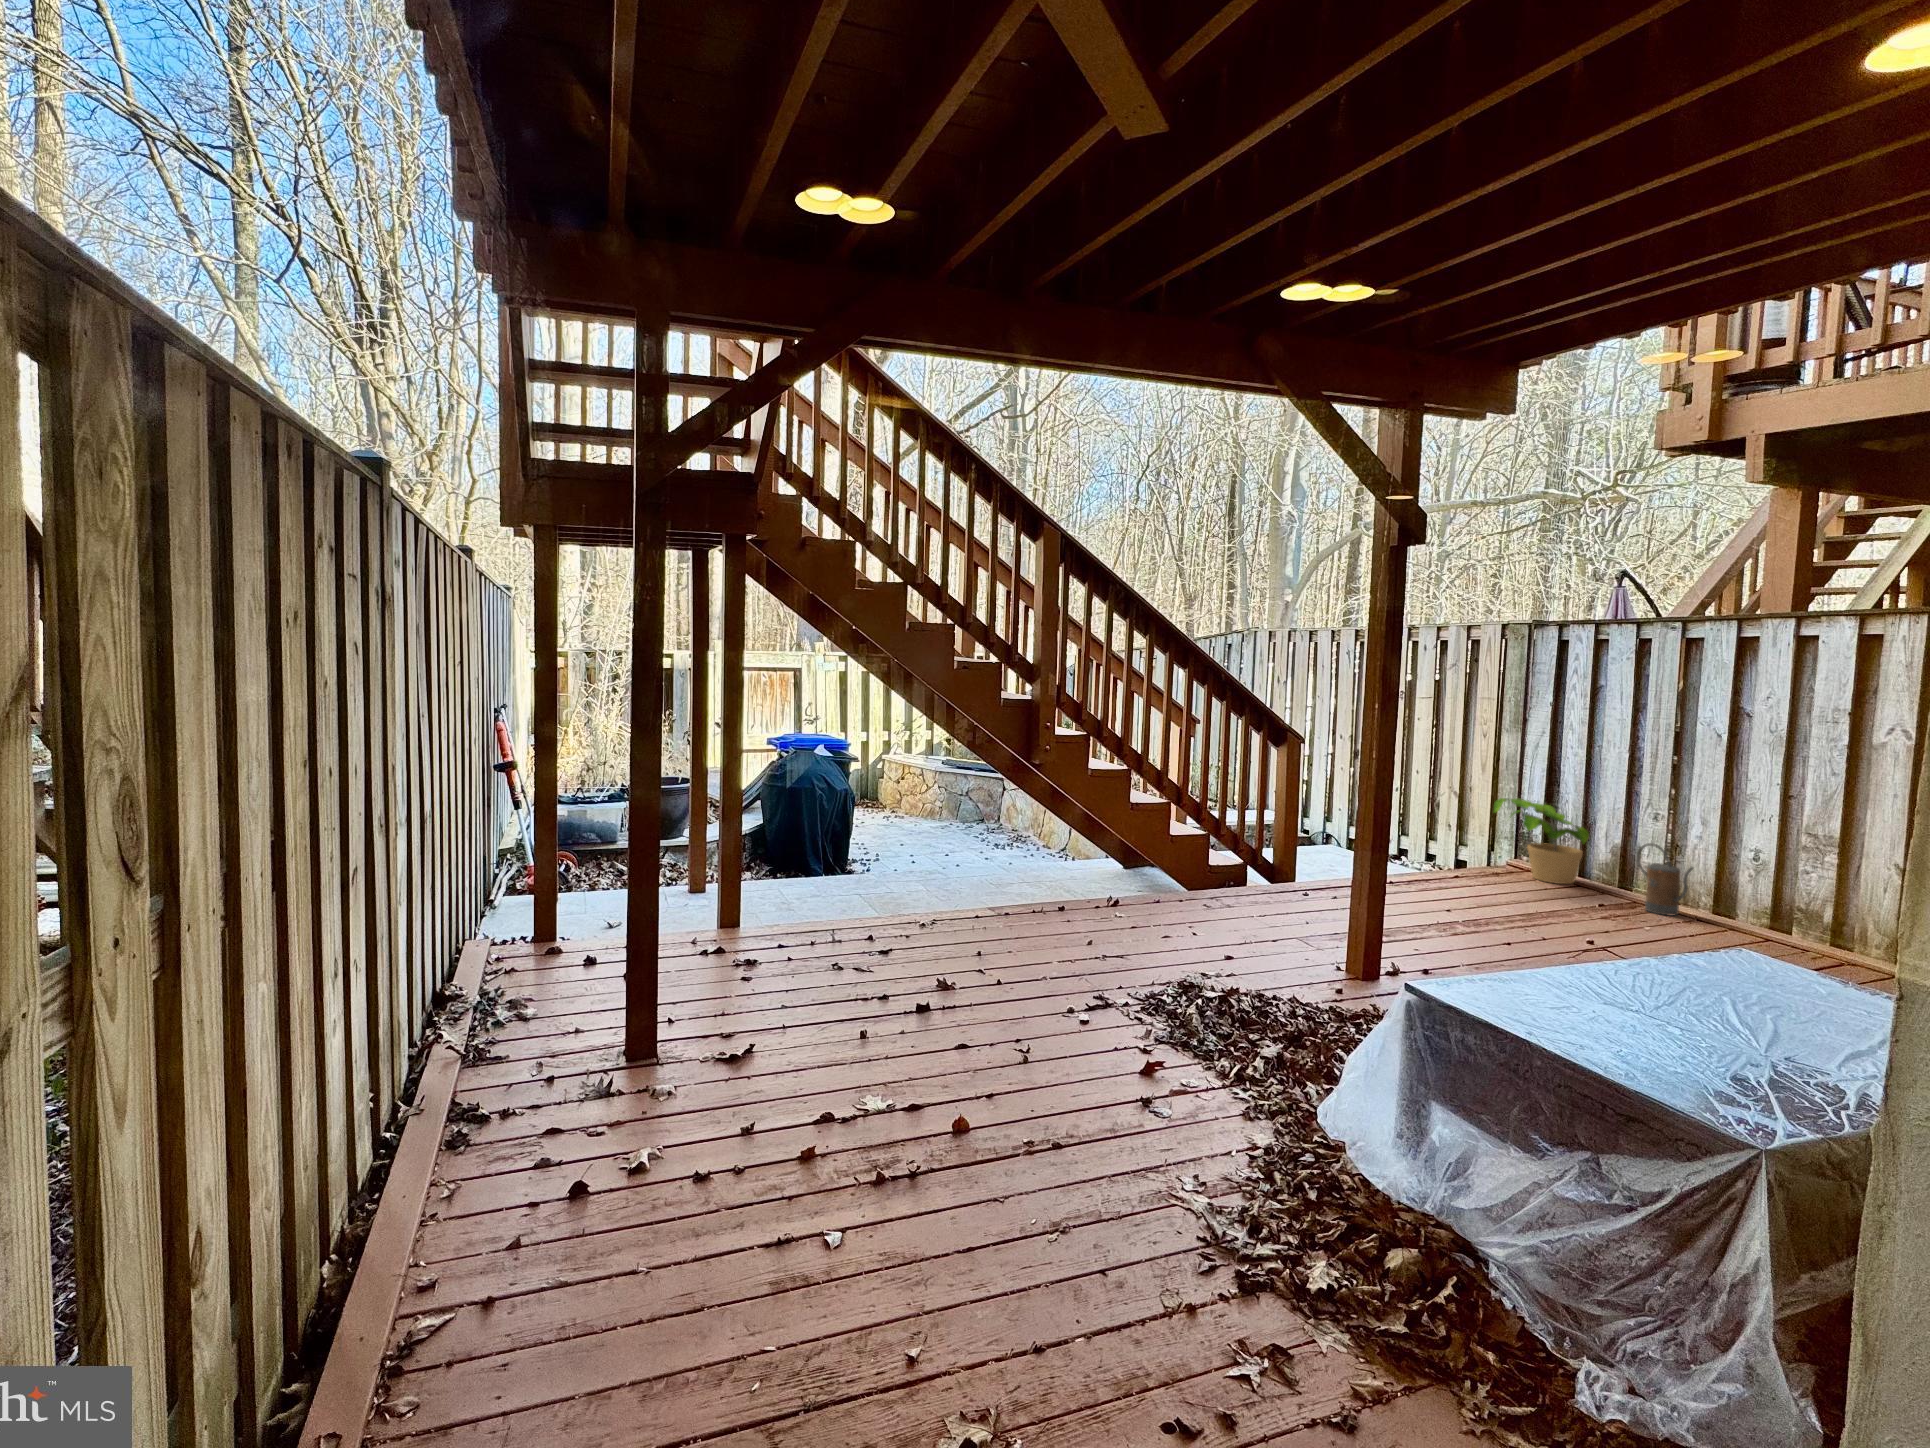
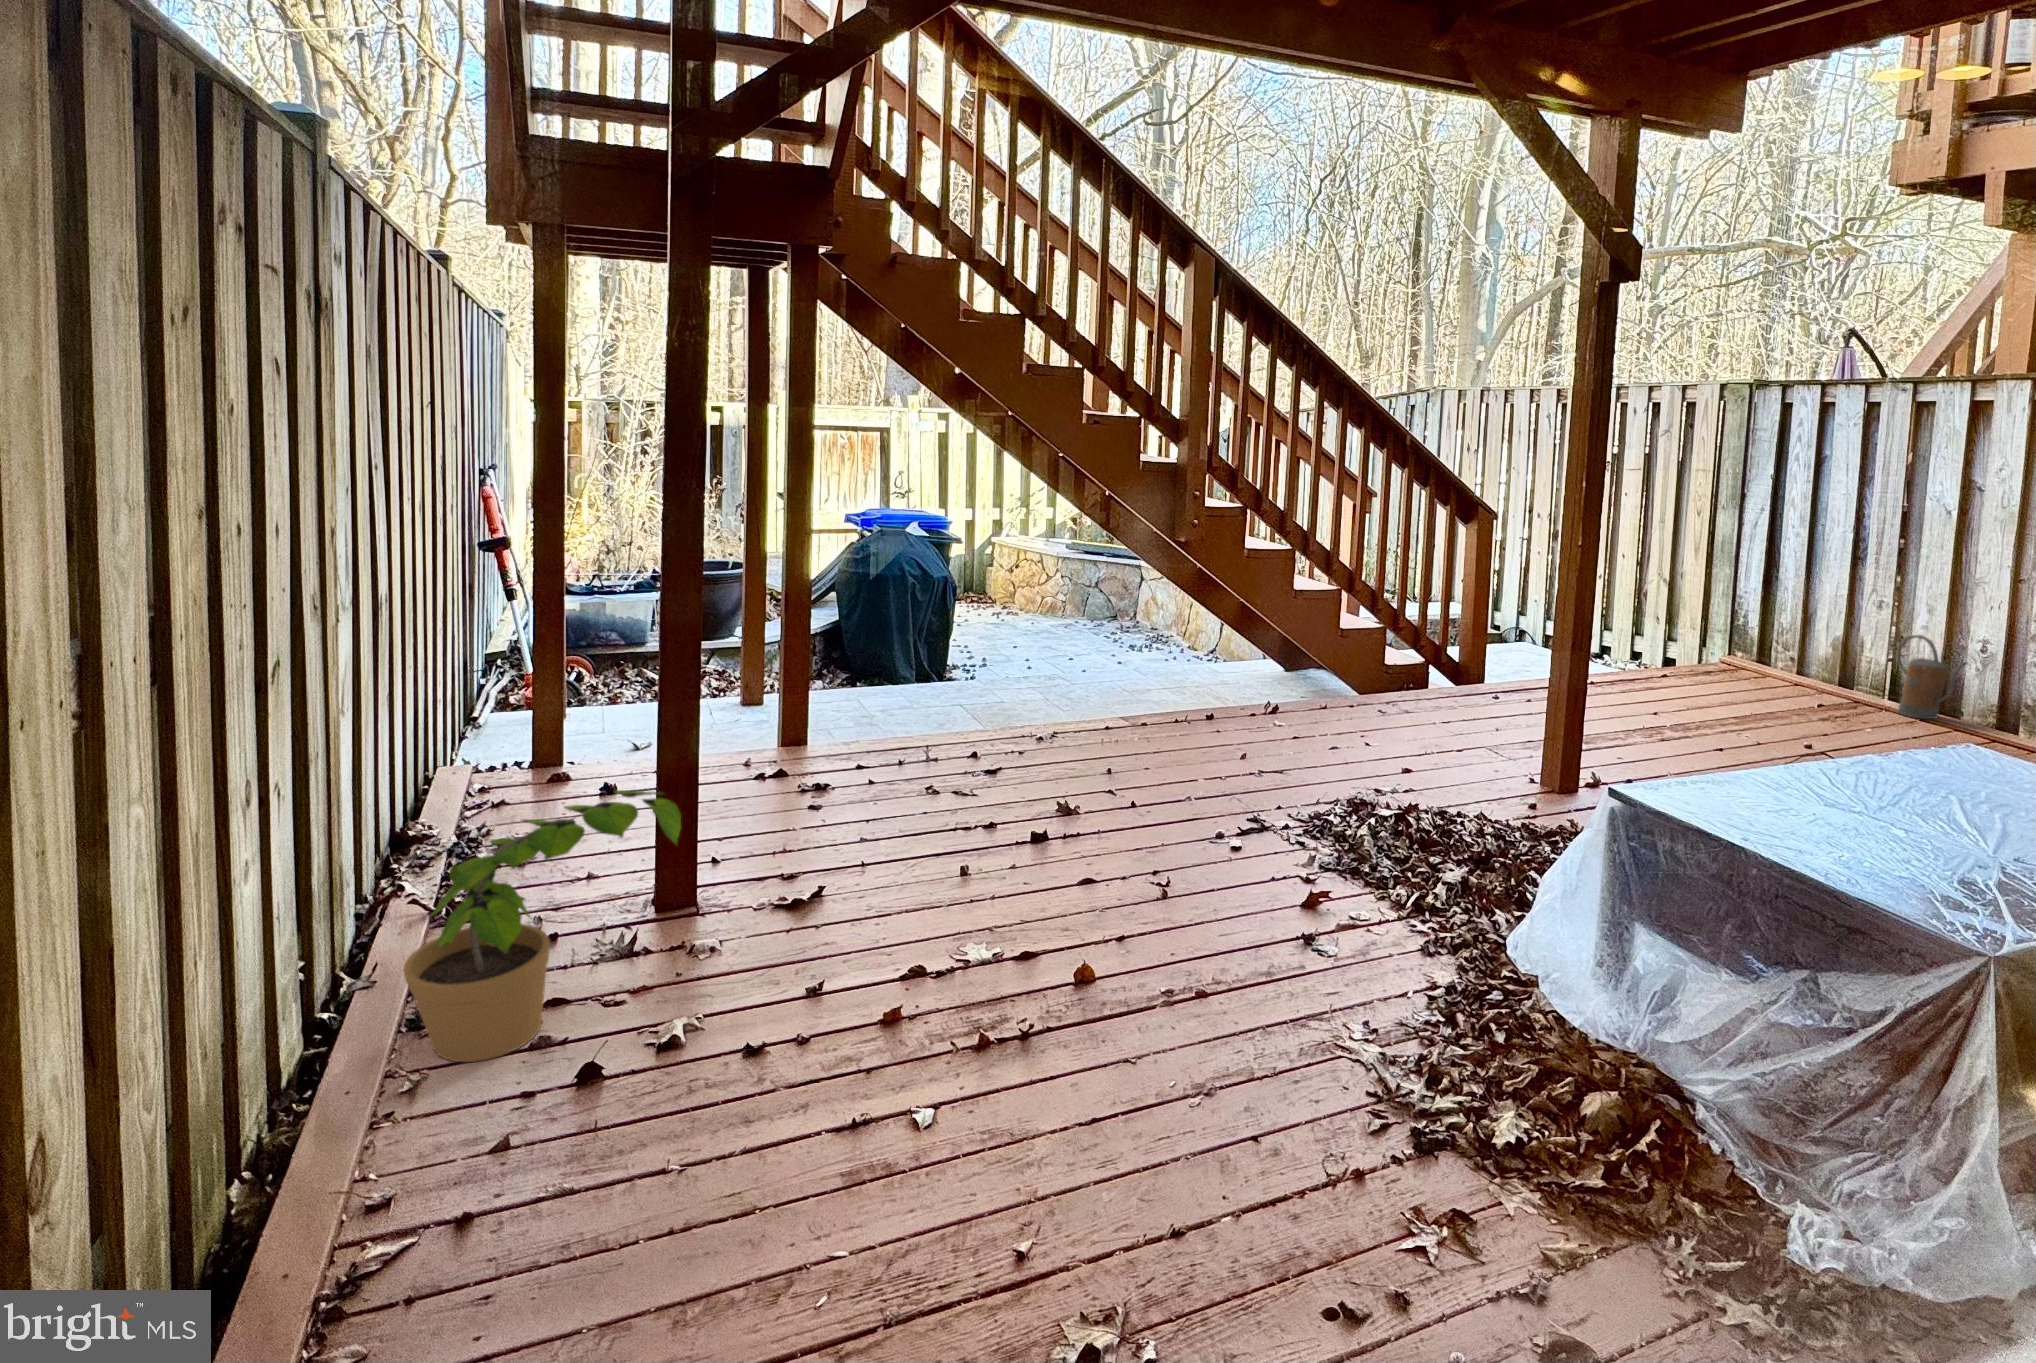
potted plant: present [1493,798,1589,884] -> present [403,790,681,1062]

